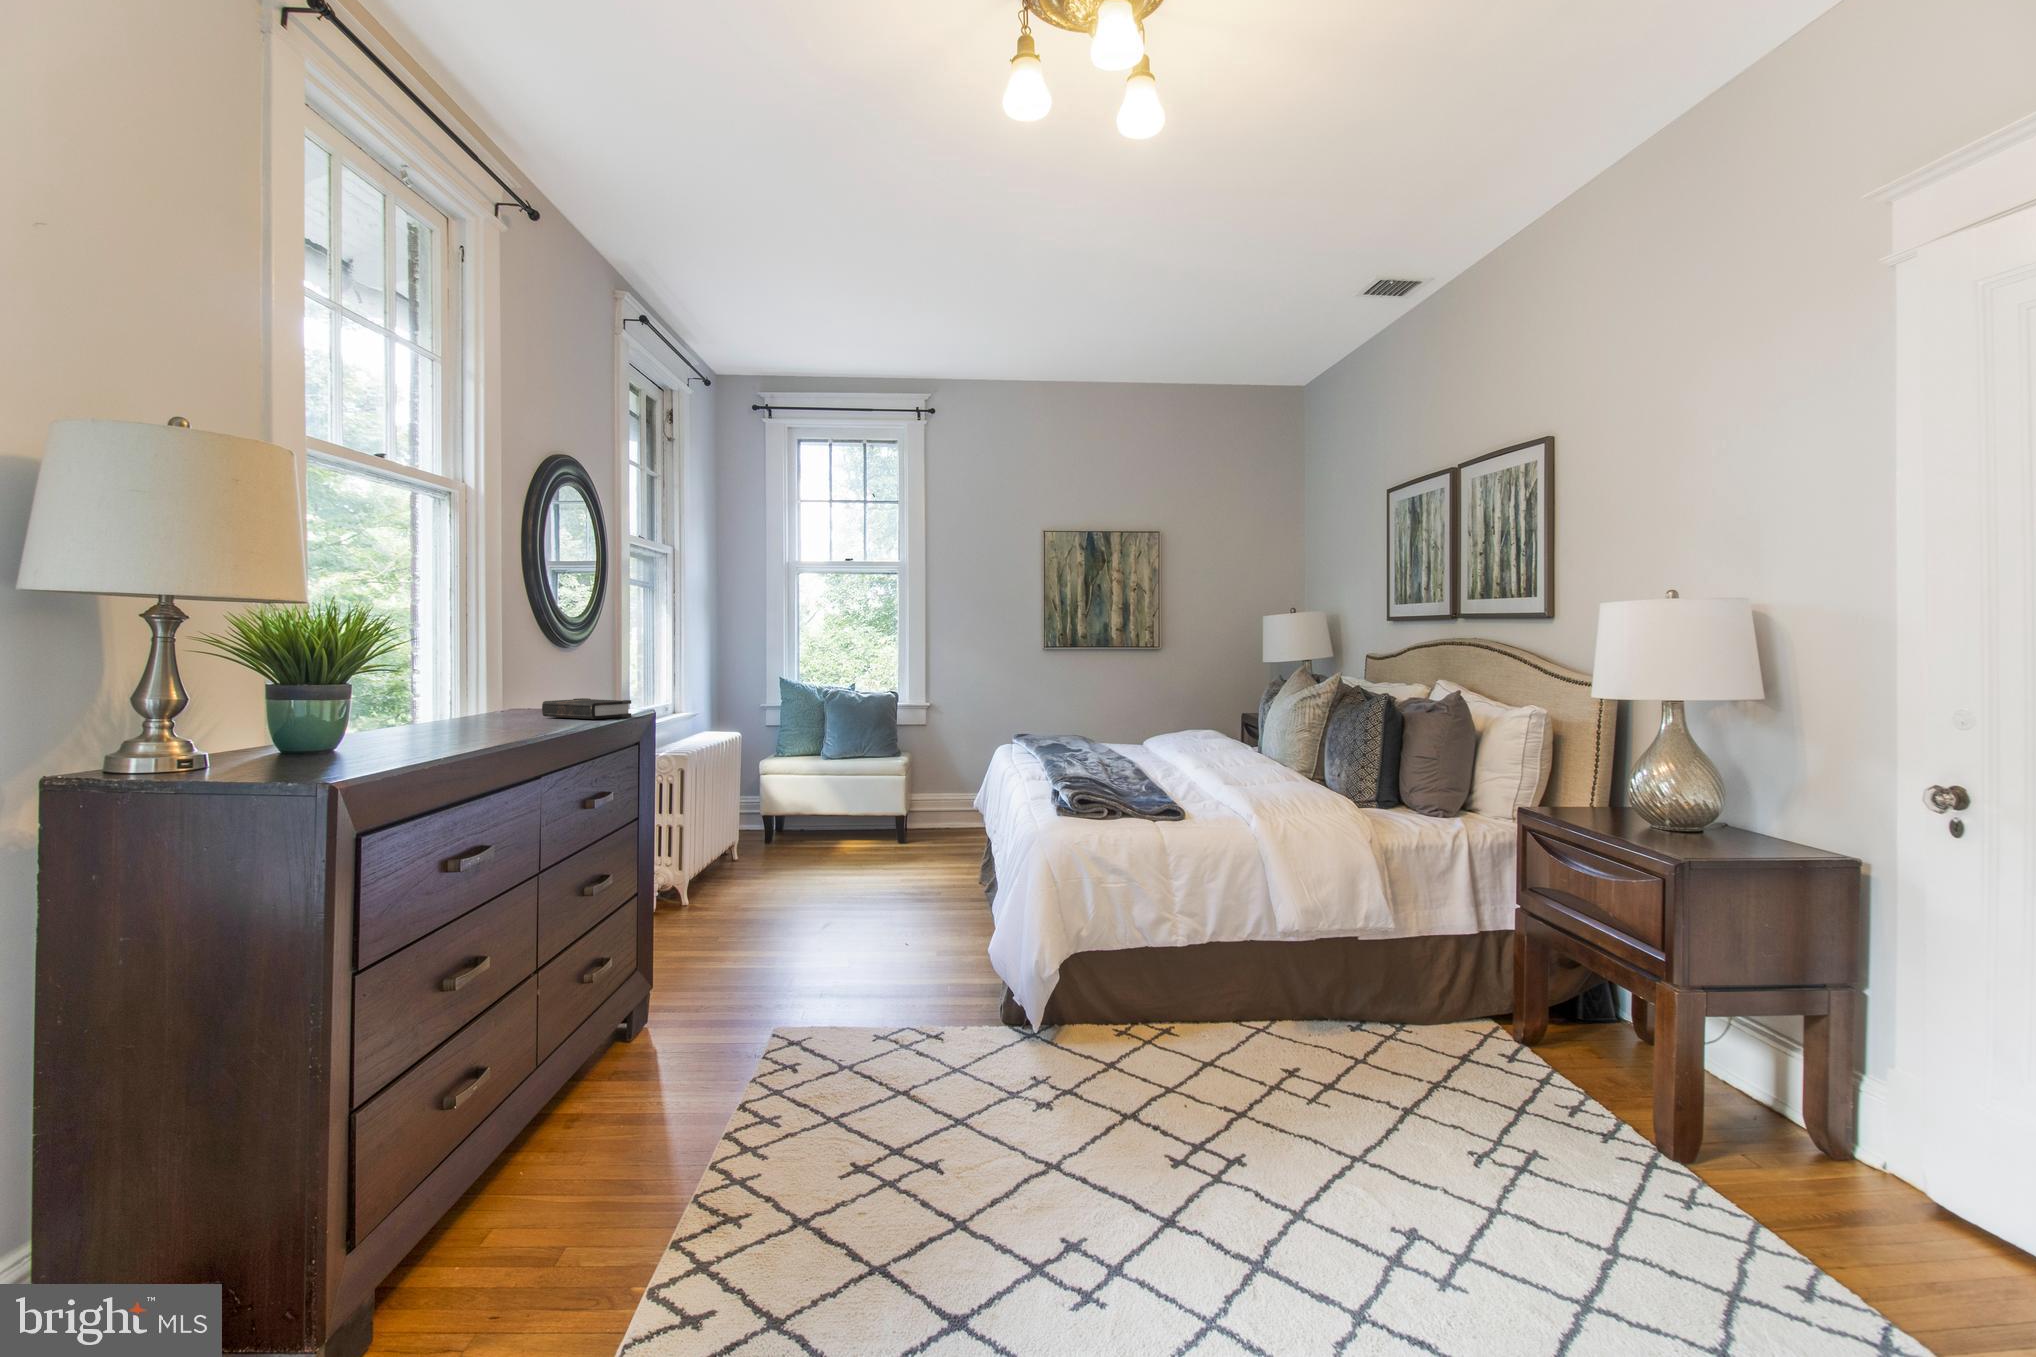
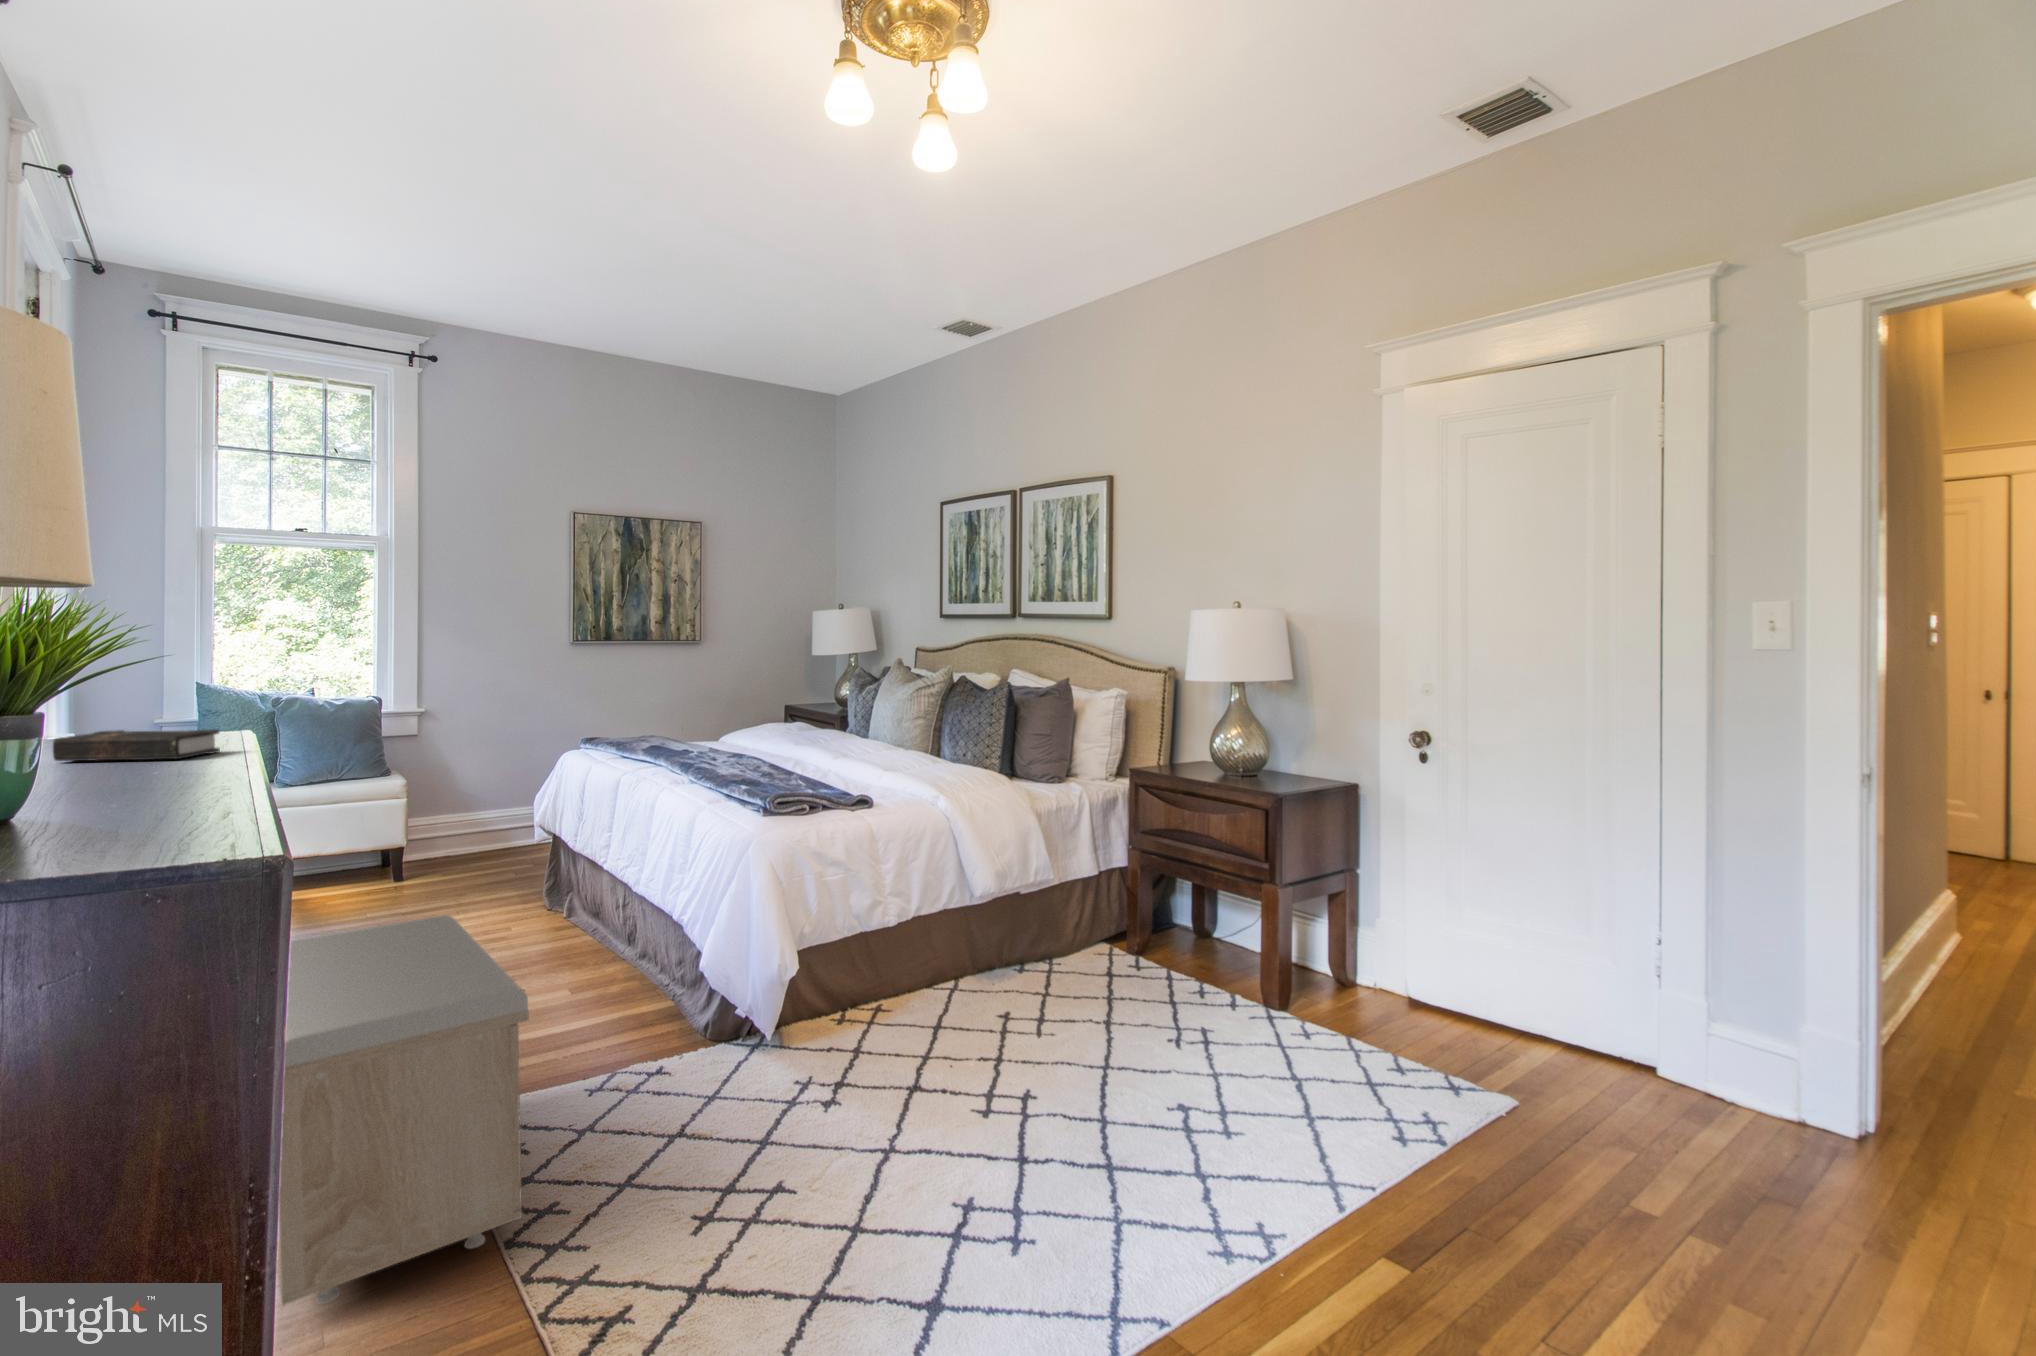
storage bench: none [566,859,787,1133] -> present [277,915,529,1305]

